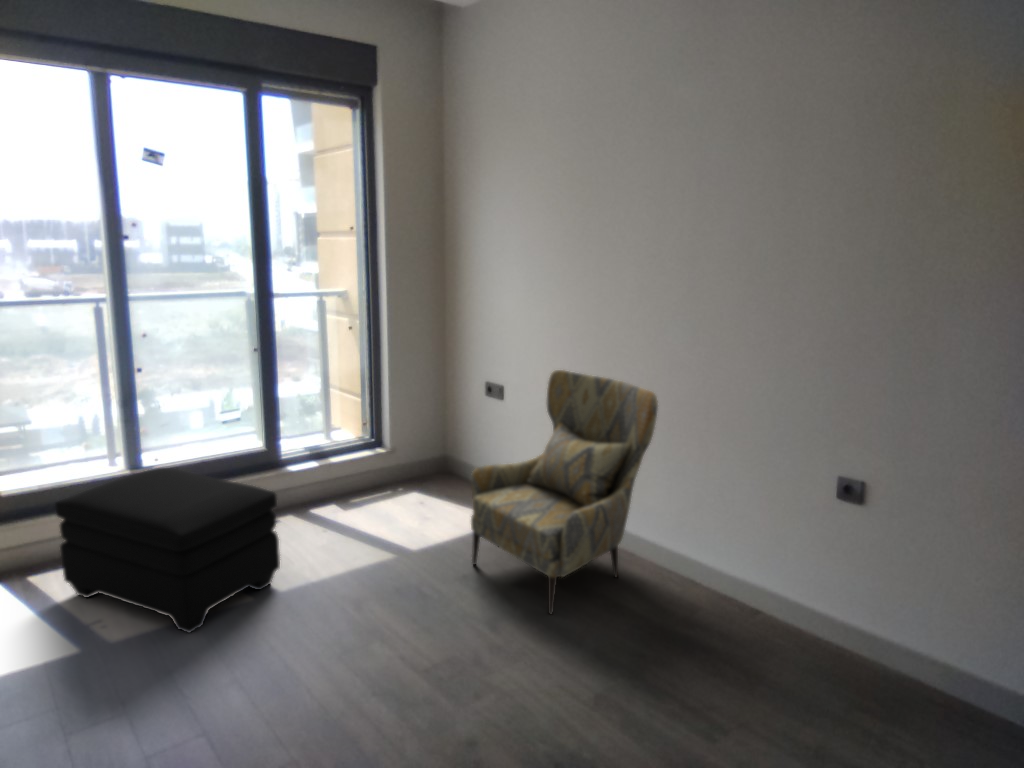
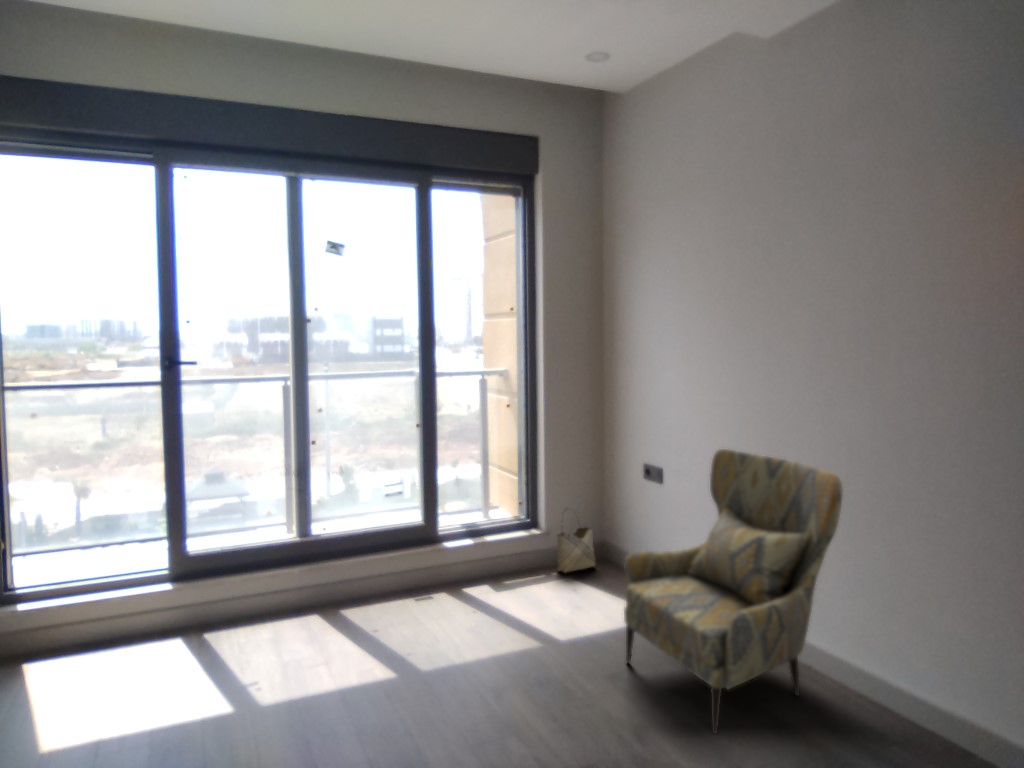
woven basket: none [401,427,438,488] -> present [557,527,595,572]
ottoman: present [55,468,280,633] -> none [226,537,424,708]

